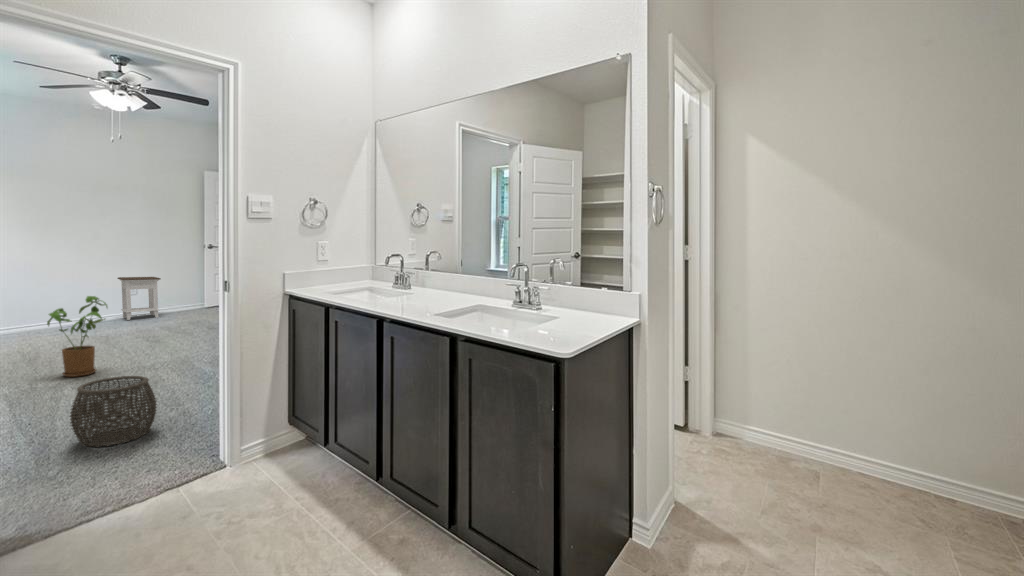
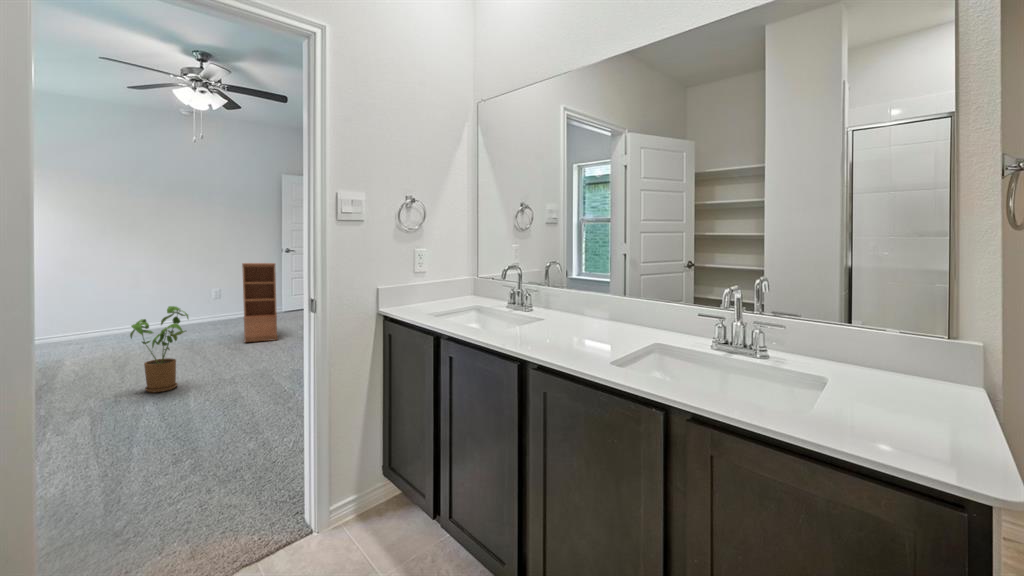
bookcase: none [162,258,198,335] -> present [242,263,277,342]
nightstand: present [118,277,161,320] -> none [202,281,242,325]
woven basket: present [70,376,157,447] -> none [141,406,235,494]

